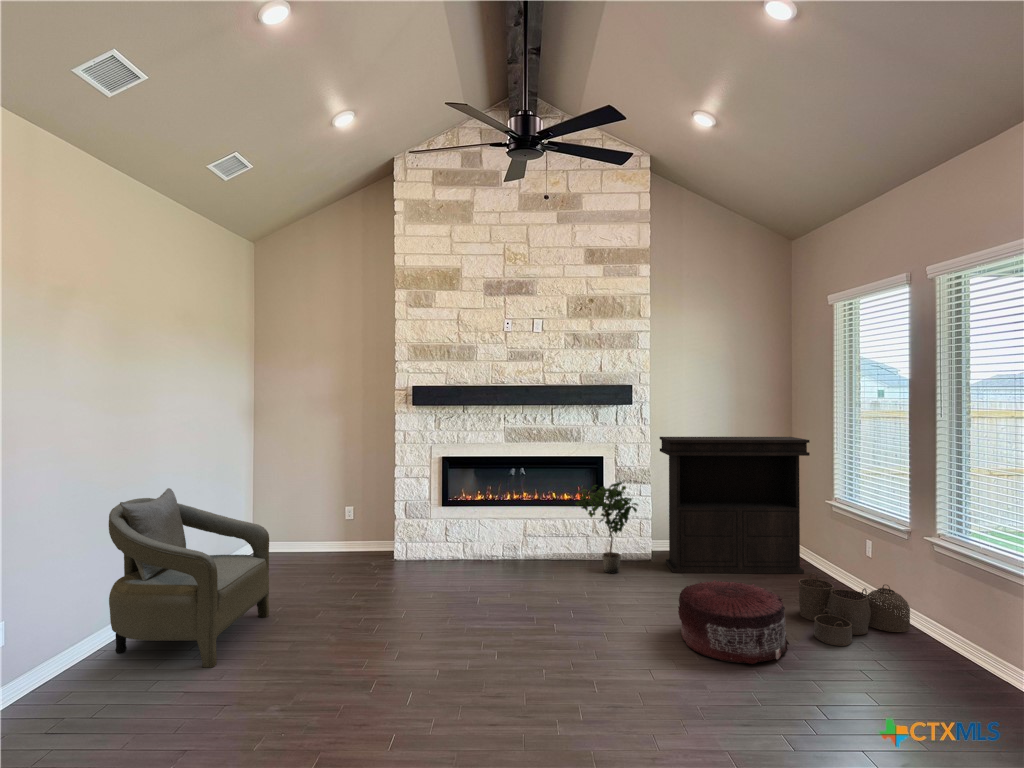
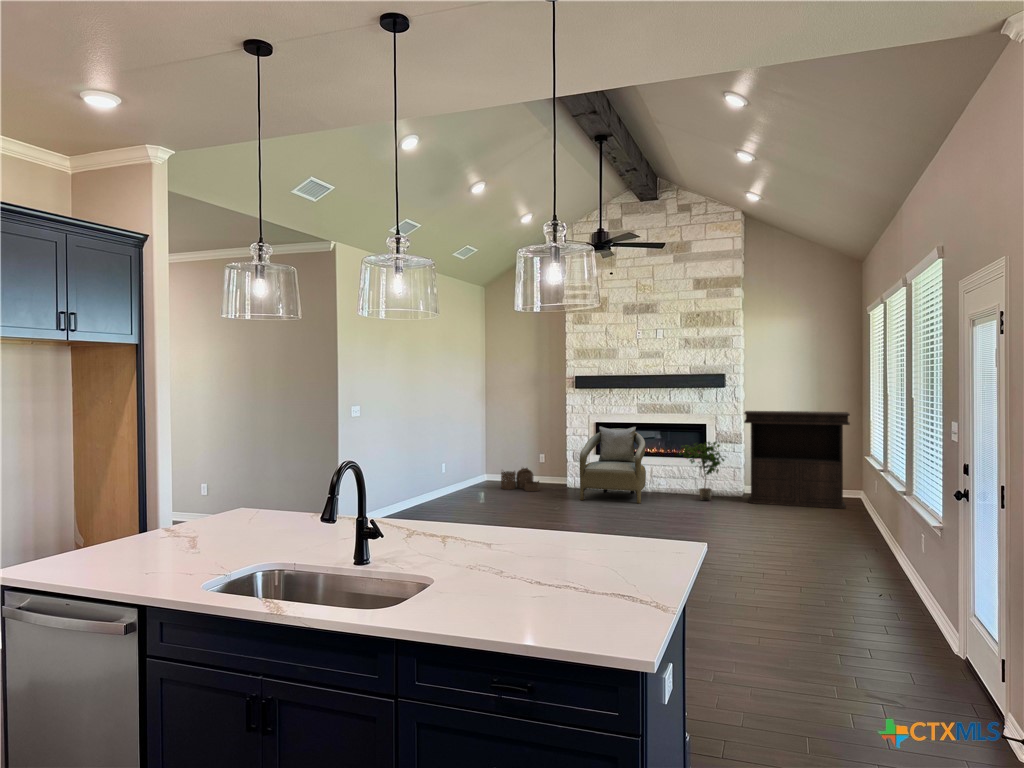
armchair: present [109,488,269,668] -> present [580,426,646,504]
woven basket: present [799,573,910,646] -> present [501,468,539,491]
pouf: present [678,580,789,664] -> none [713,495,776,534]

